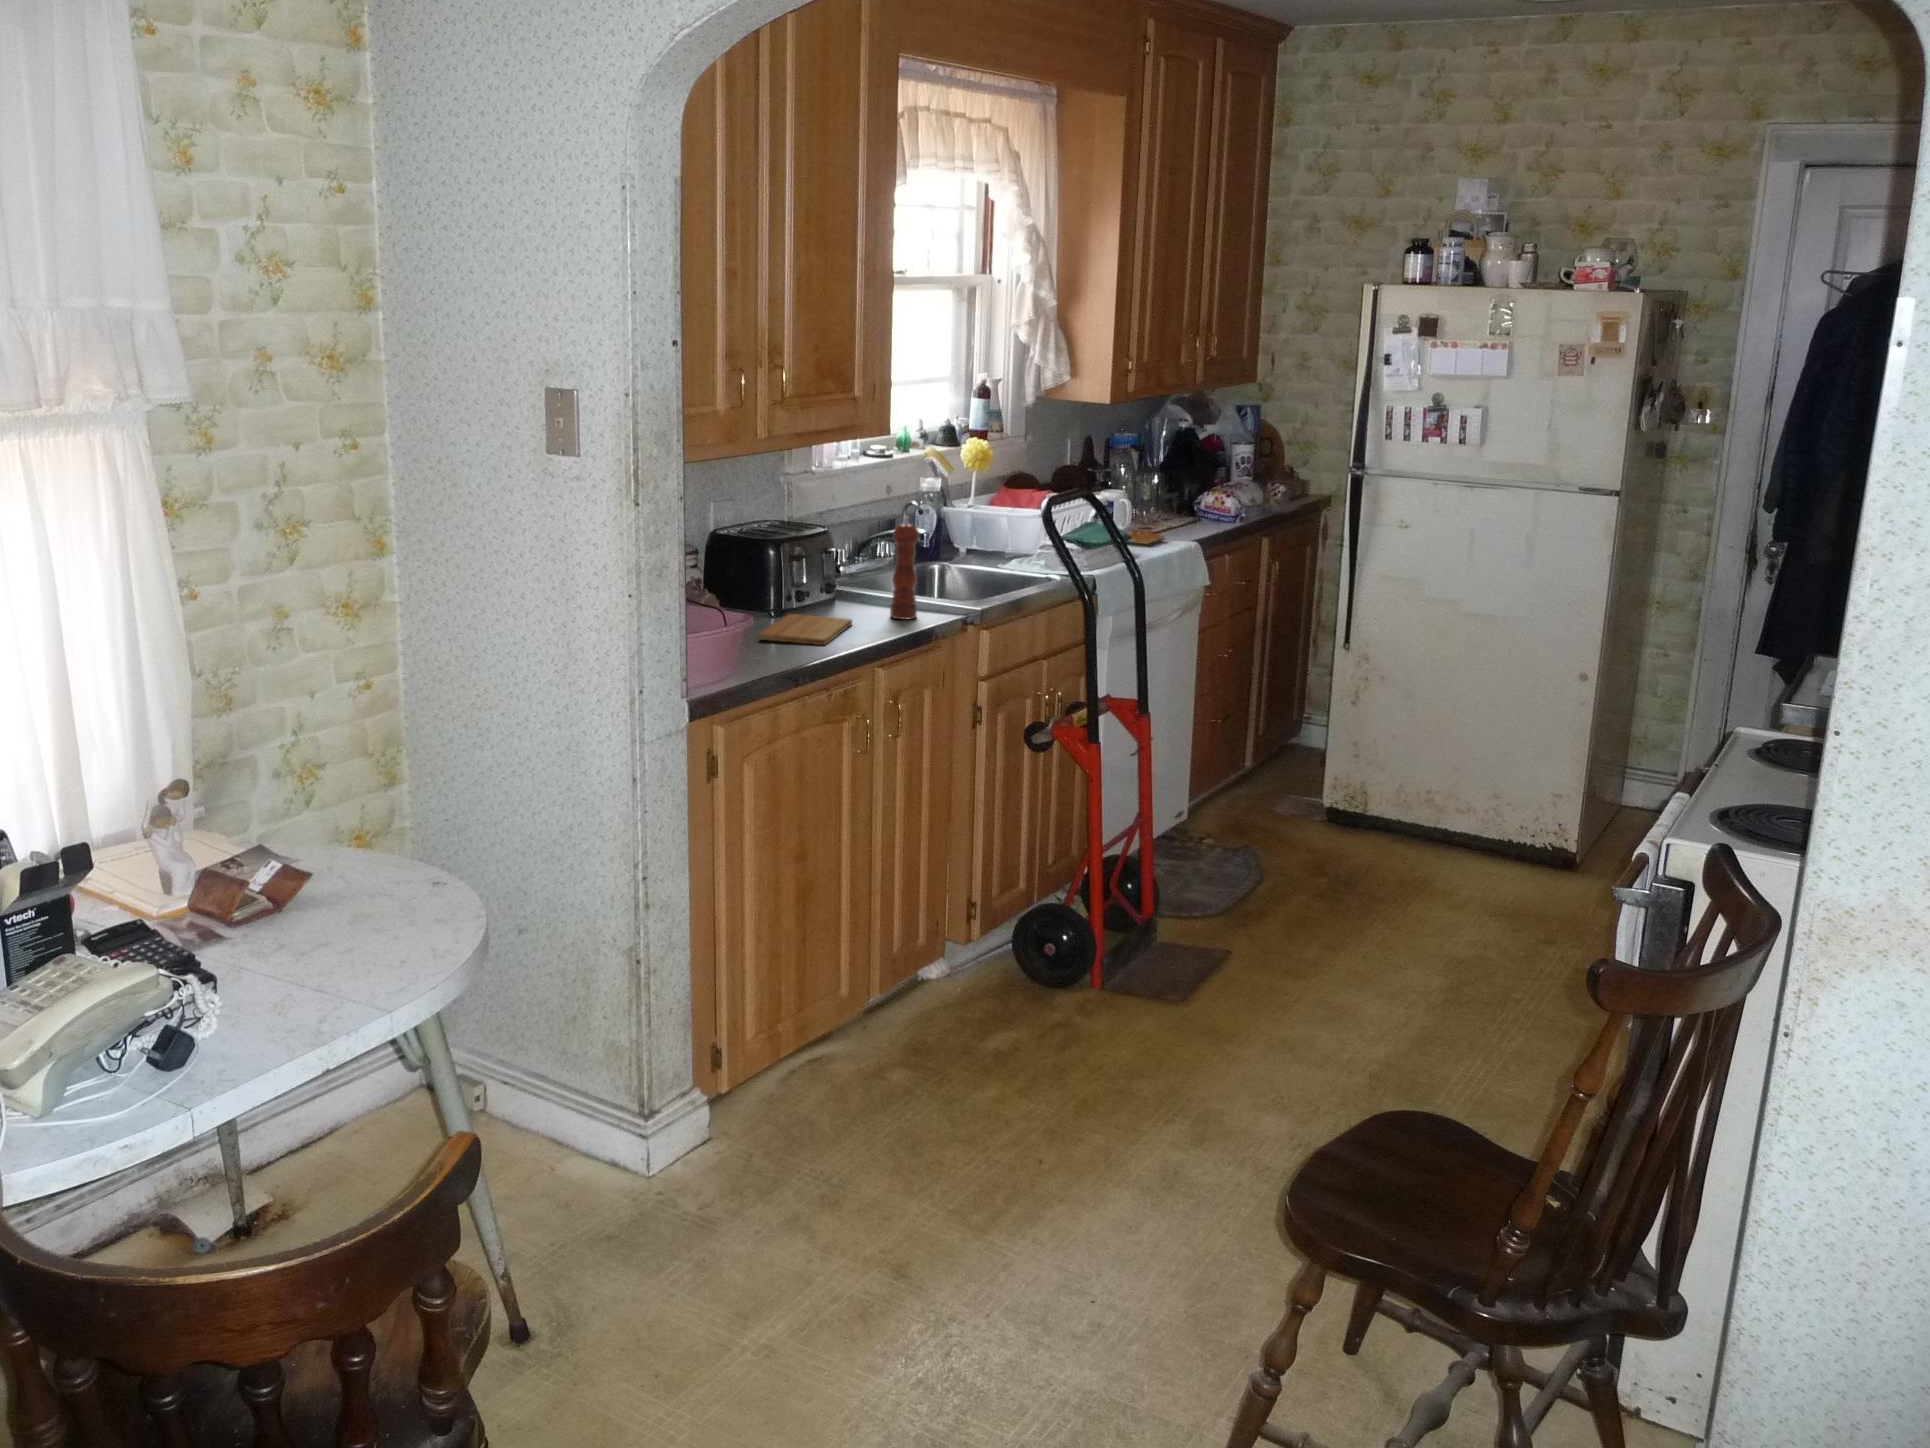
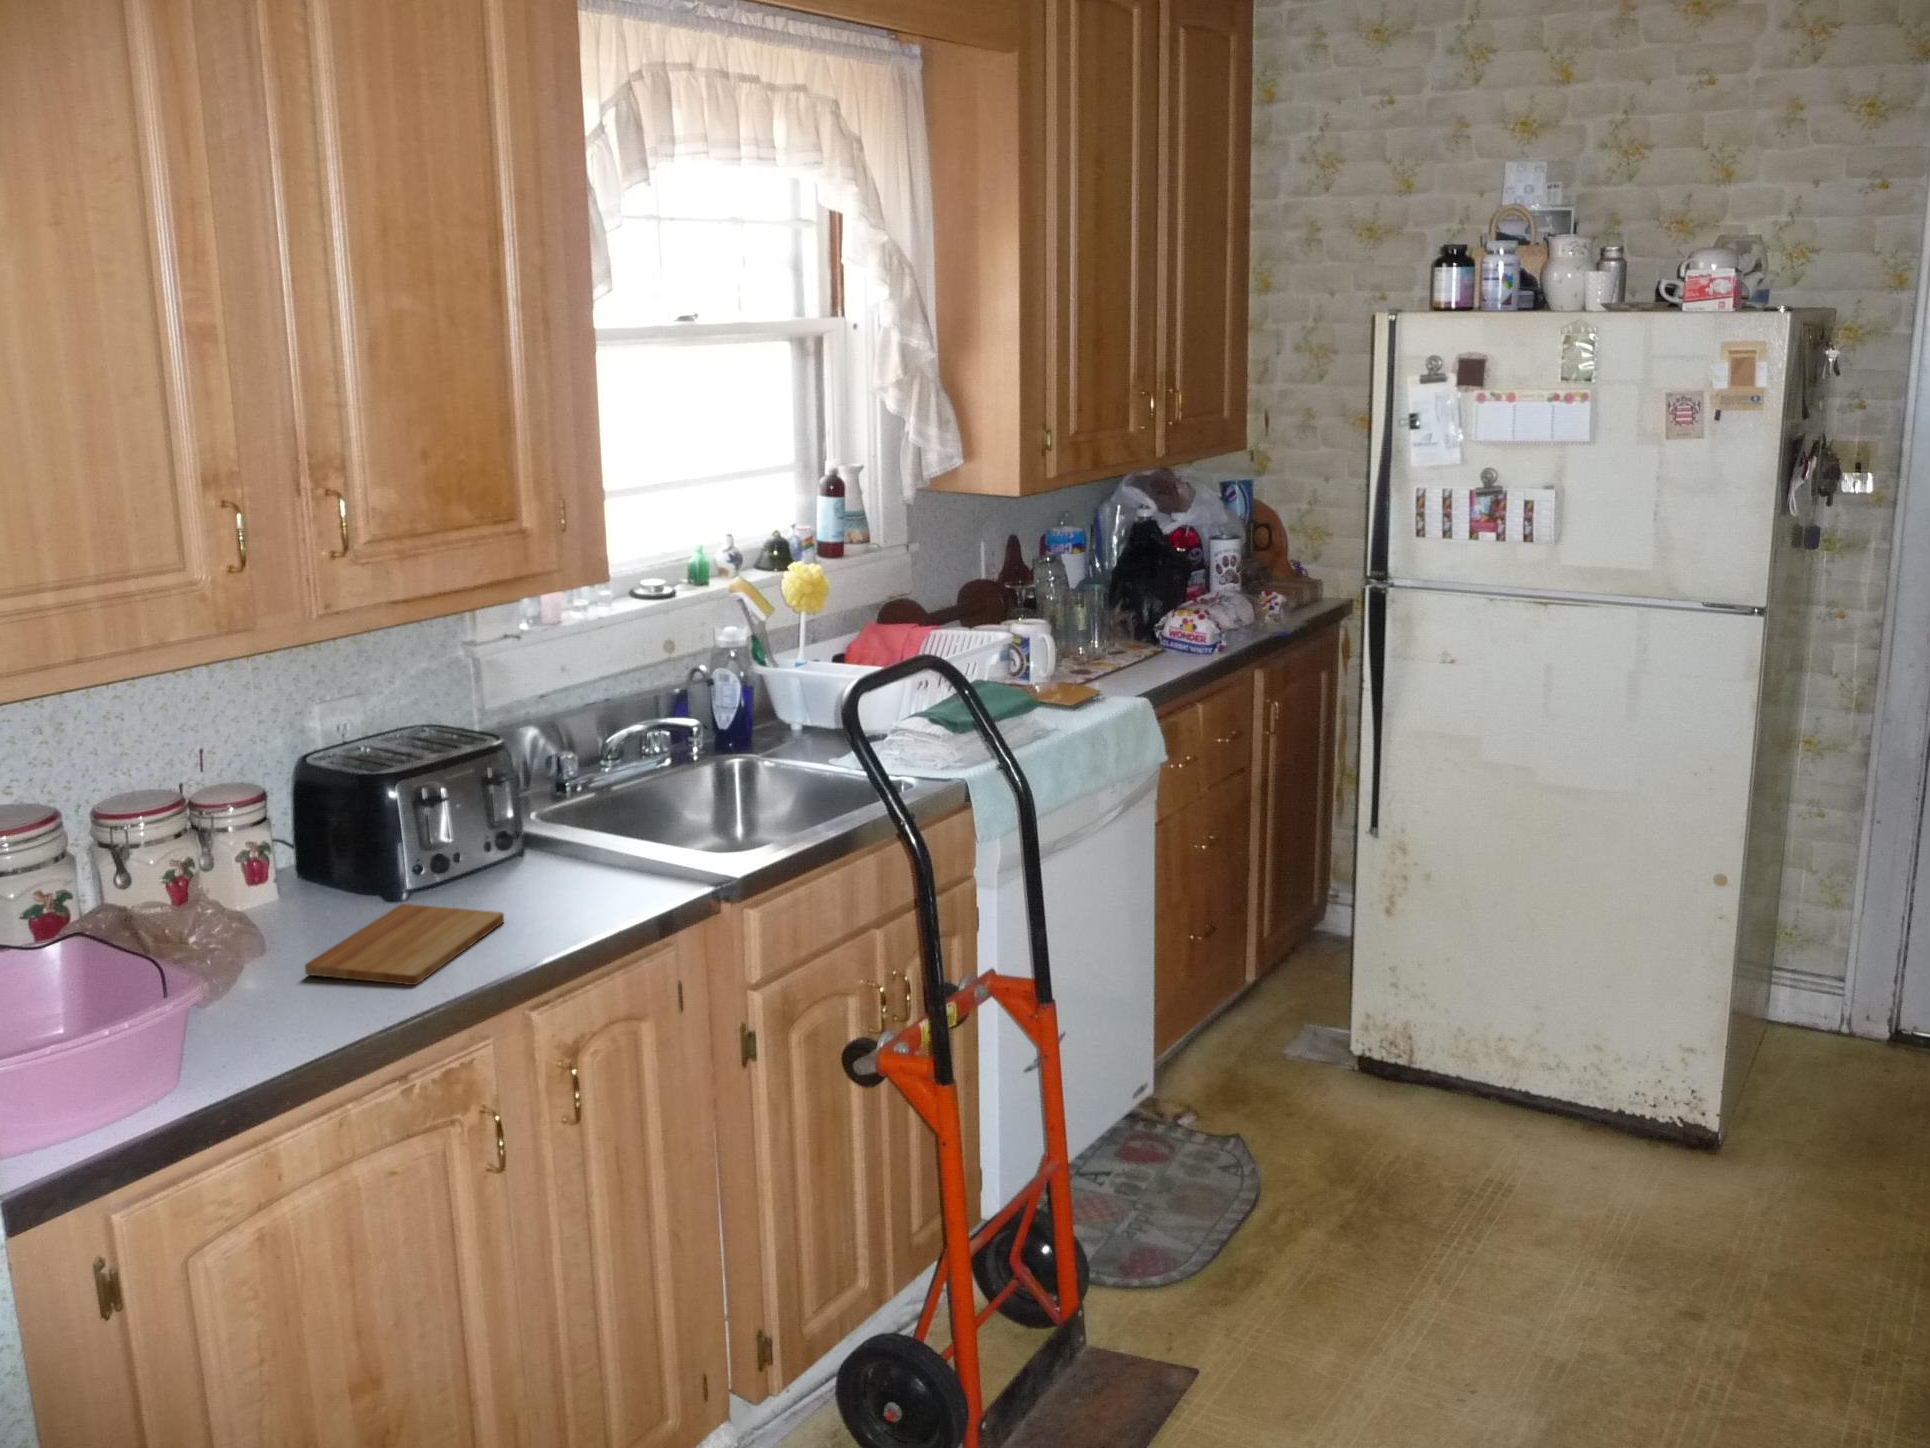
pepper mill: present [890,516,919,620] -> none [575,730,628,904]

